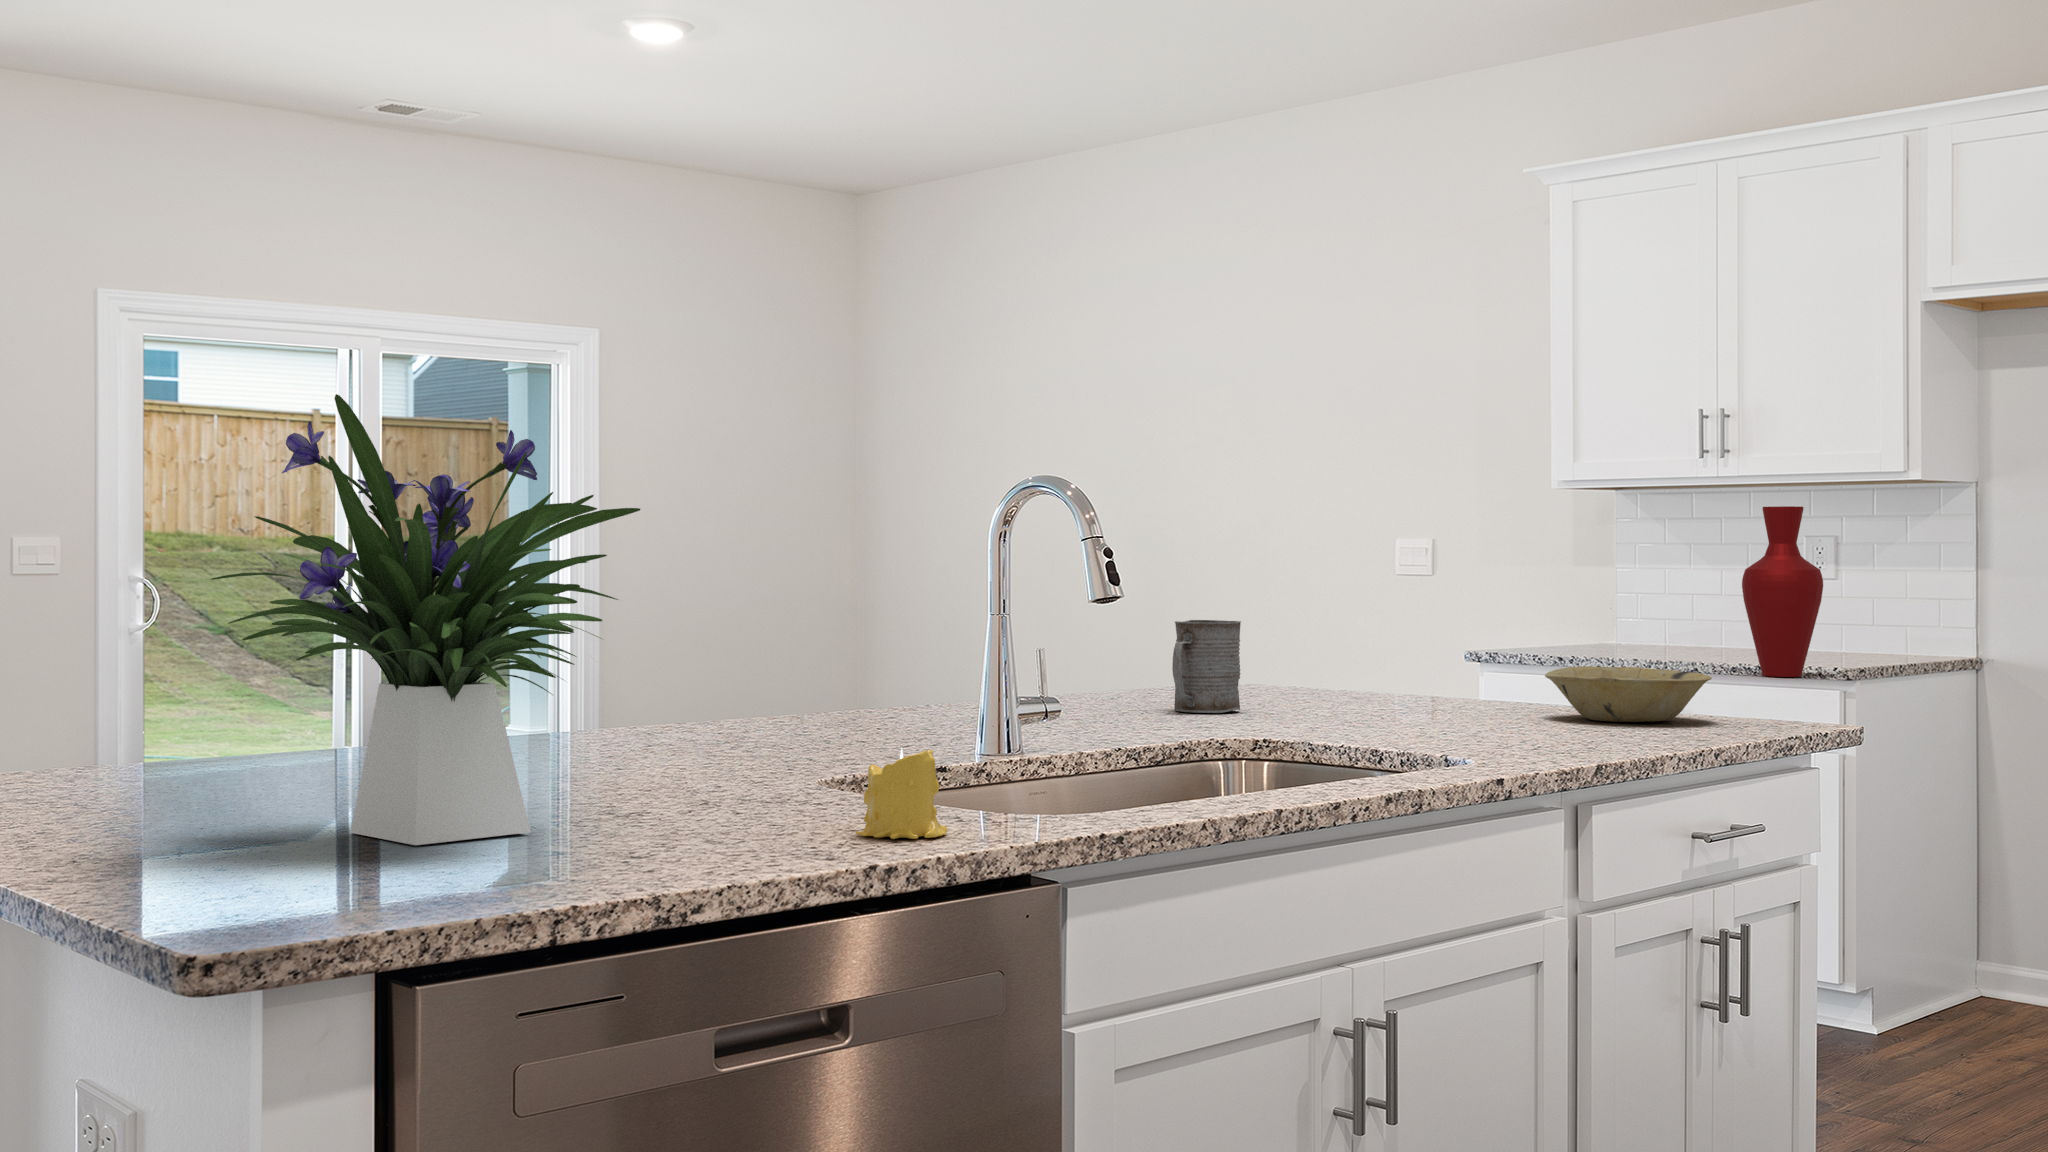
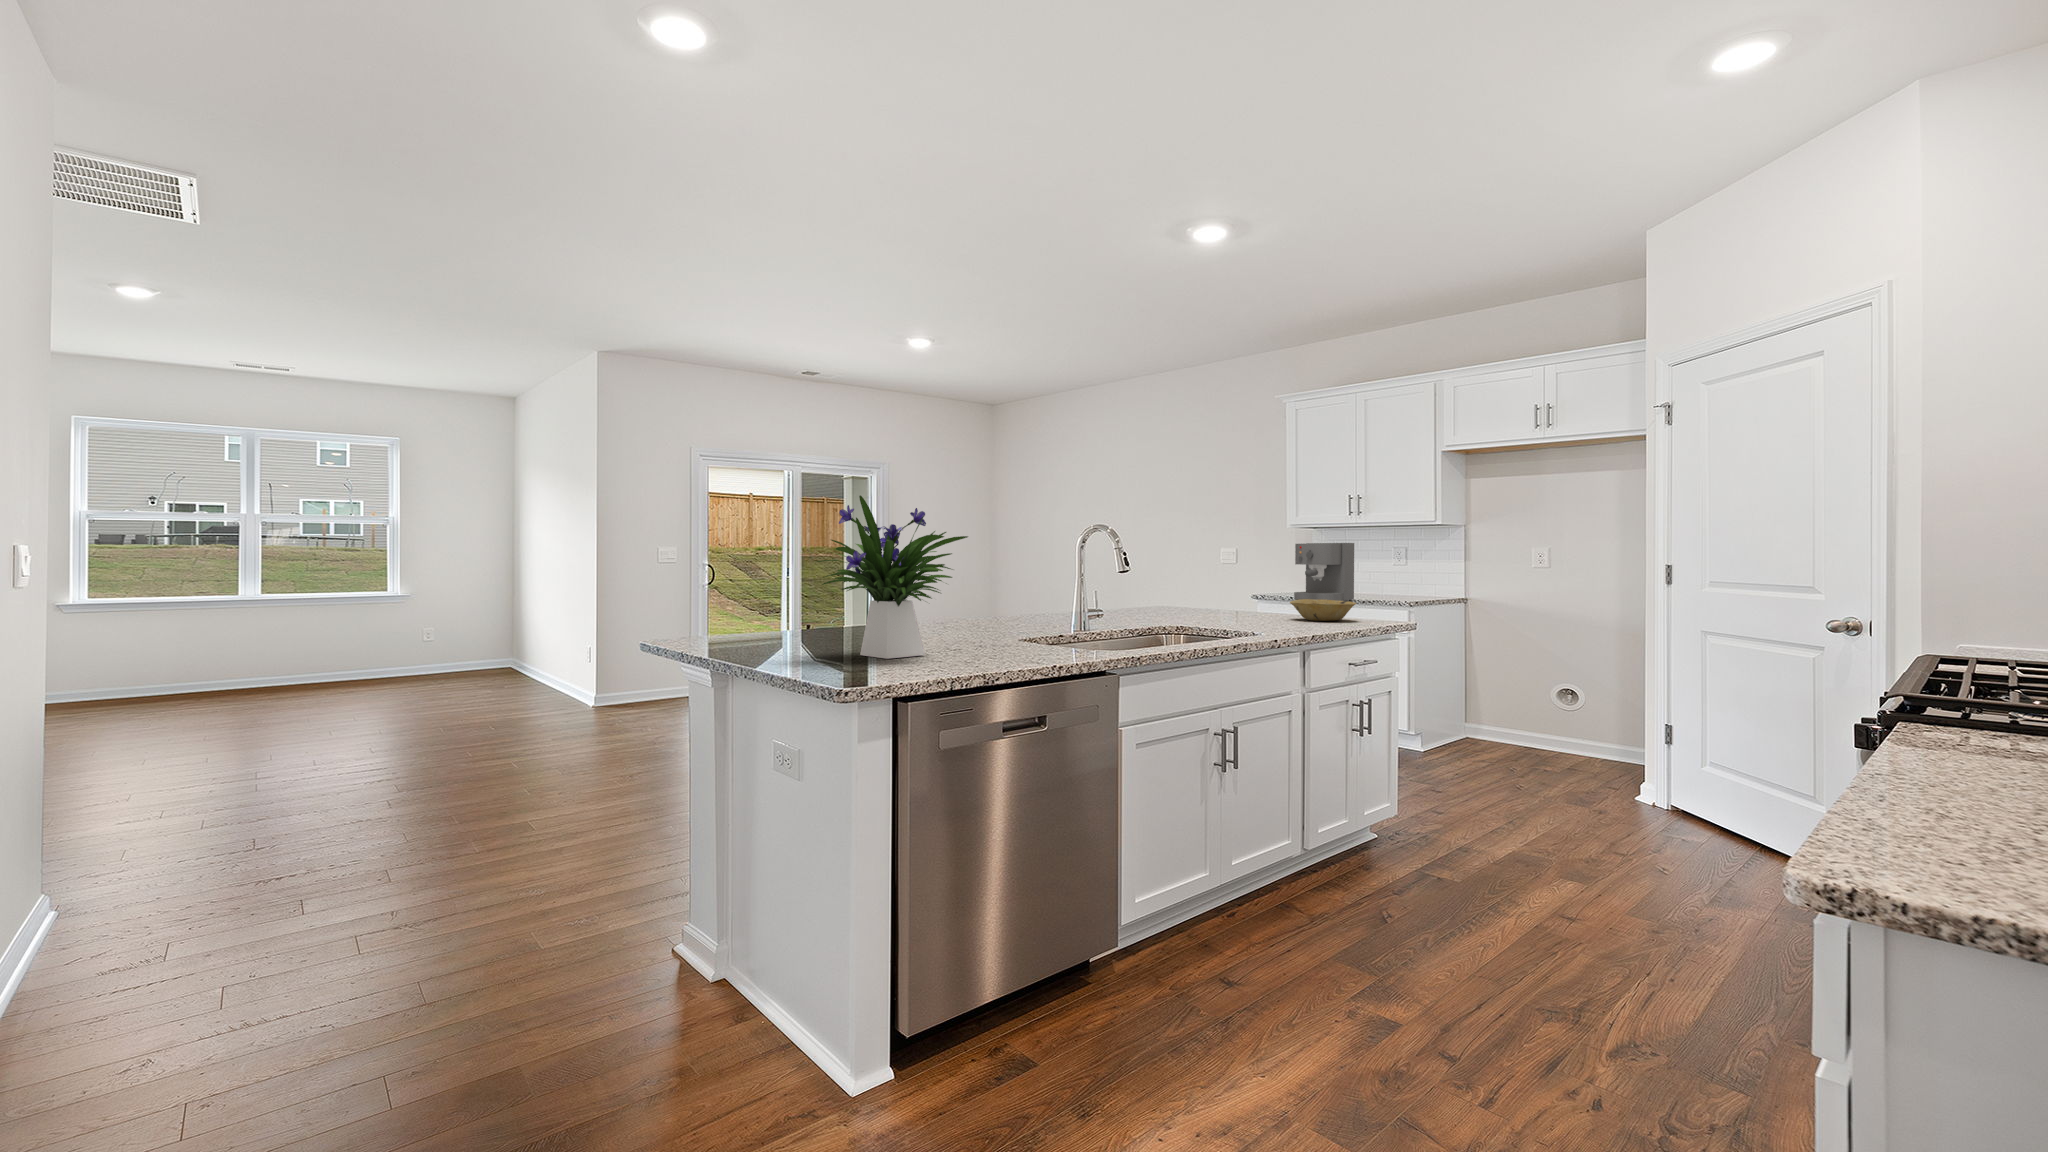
vase: present [1742,506,1823,677] -> none [1367,536,1400,605]
coffee maker: none [1567,523,1712,669] -> present [1294,543,1354,601]
mug: present [1172,620,1241,713] -> none [1142,581,1169,617]
candle: present [856,748,948,839] -> none [1043,624,1077,657]

